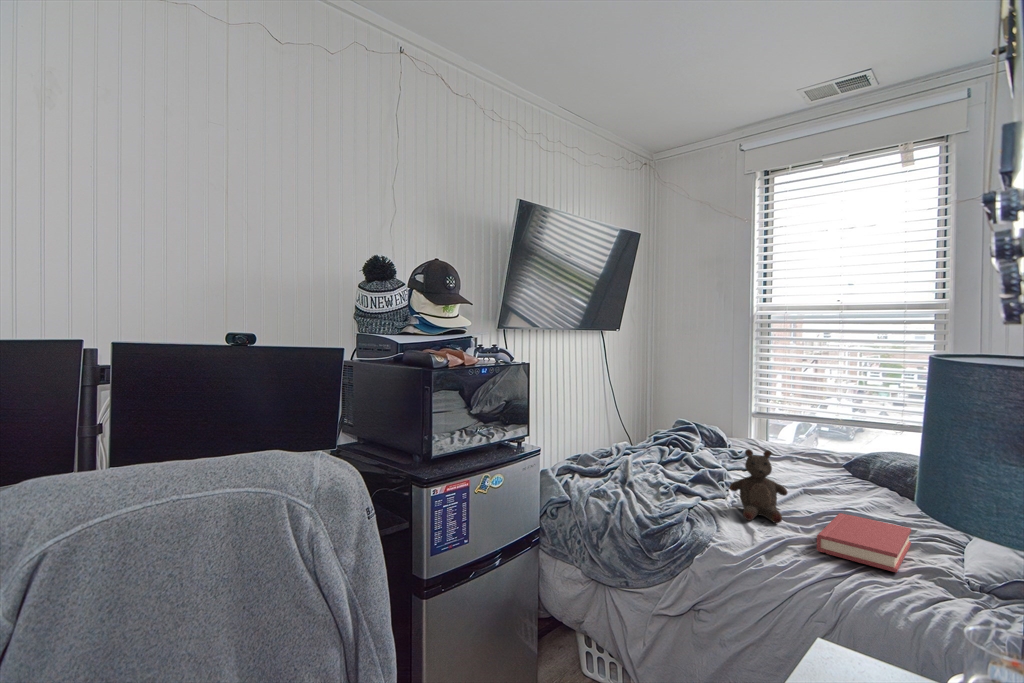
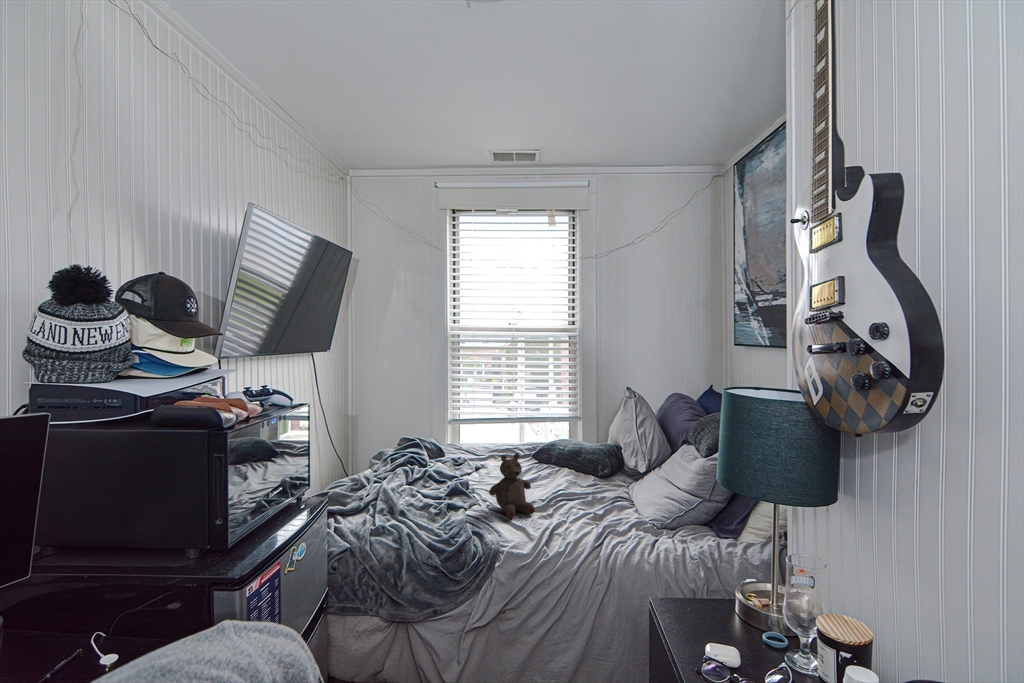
hardback book: present [817,513,911,573] -> none [566,493,624,528]

